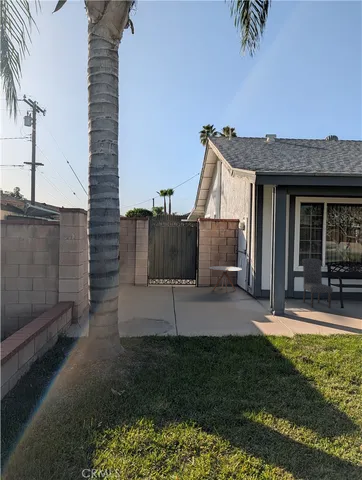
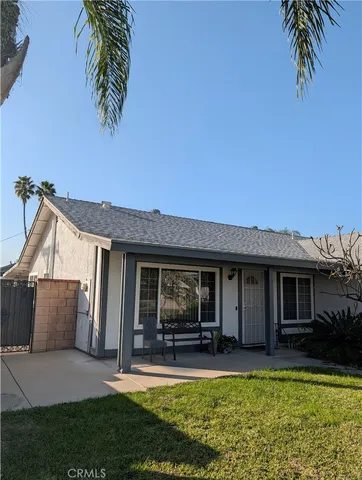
round table: present [209,266,242,292] -> none [47,329,83,357]

